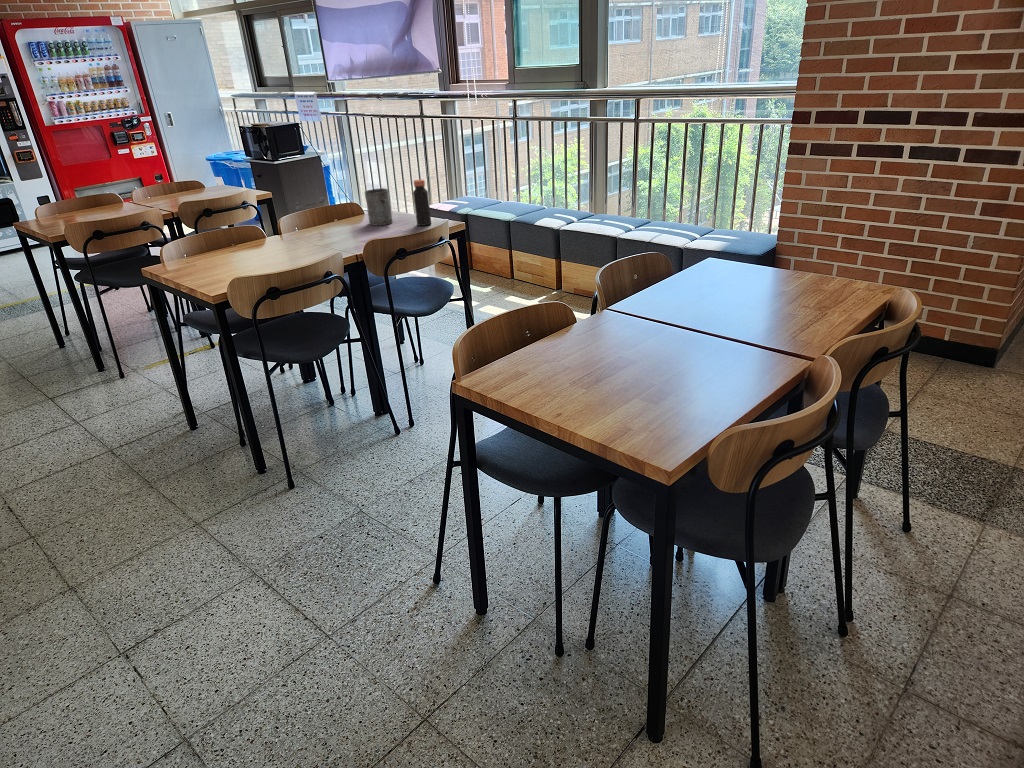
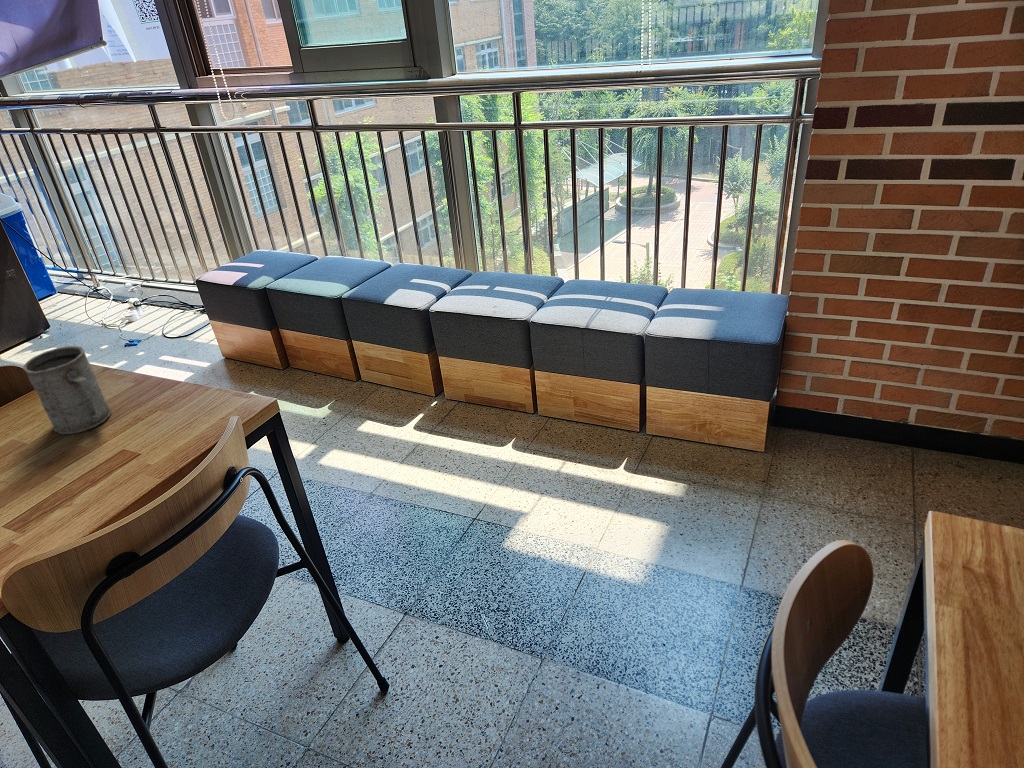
bottle: present [413,180,431,226] -> none [140,325,202,423]

